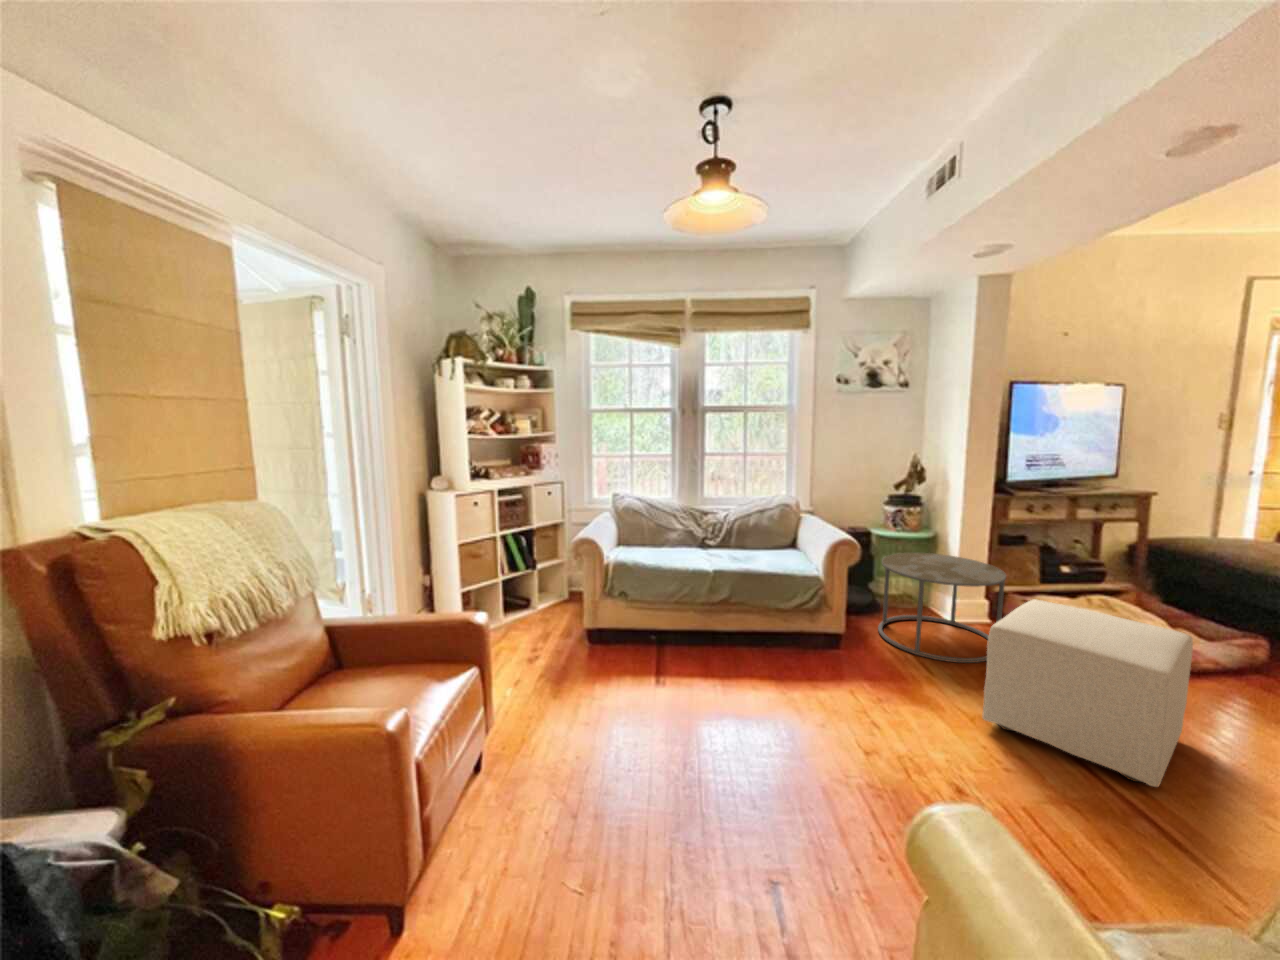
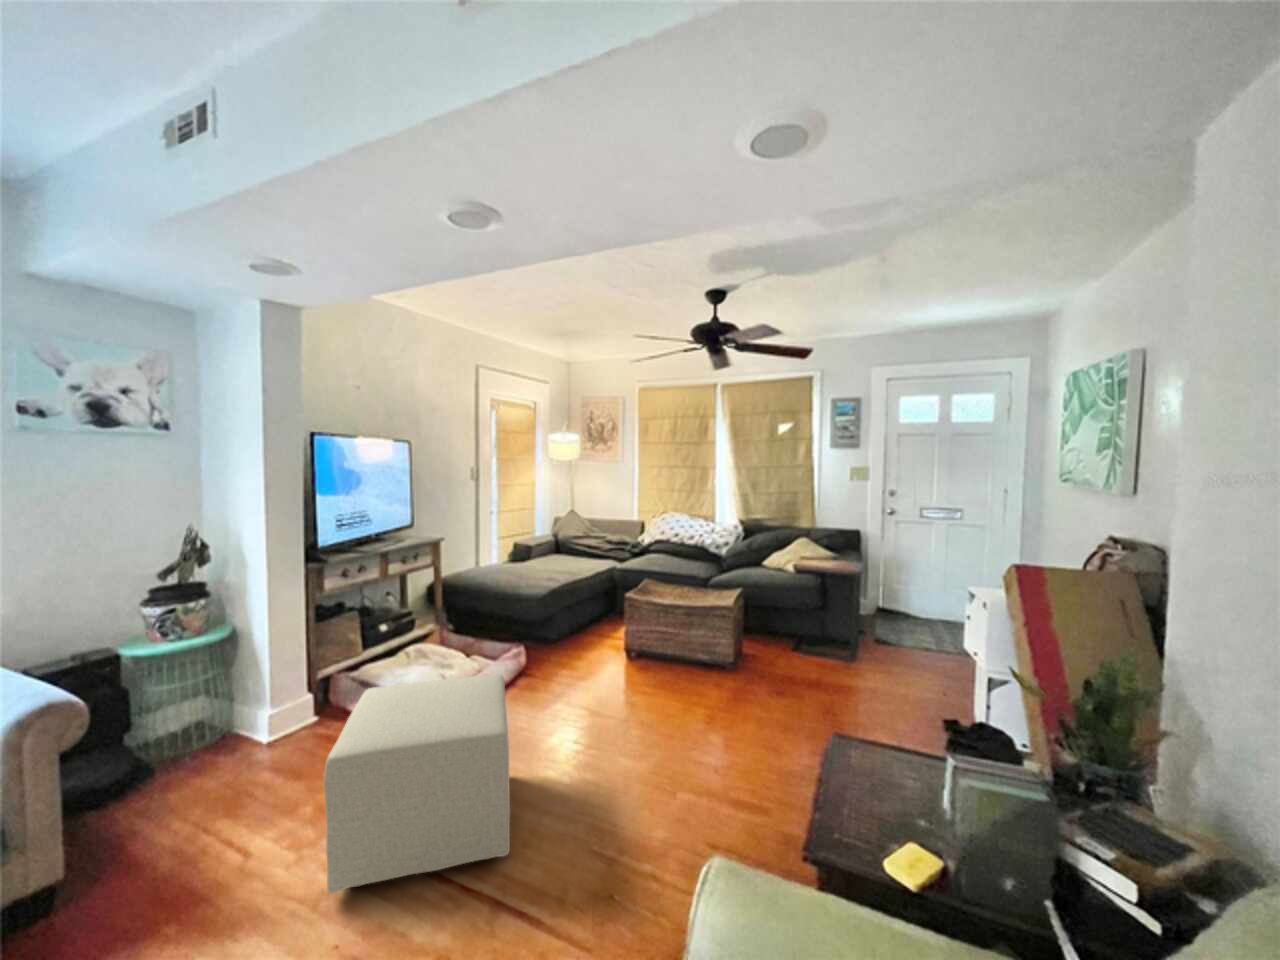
side table: present [878,553,1006,663] -> none [141,653,334,835]

